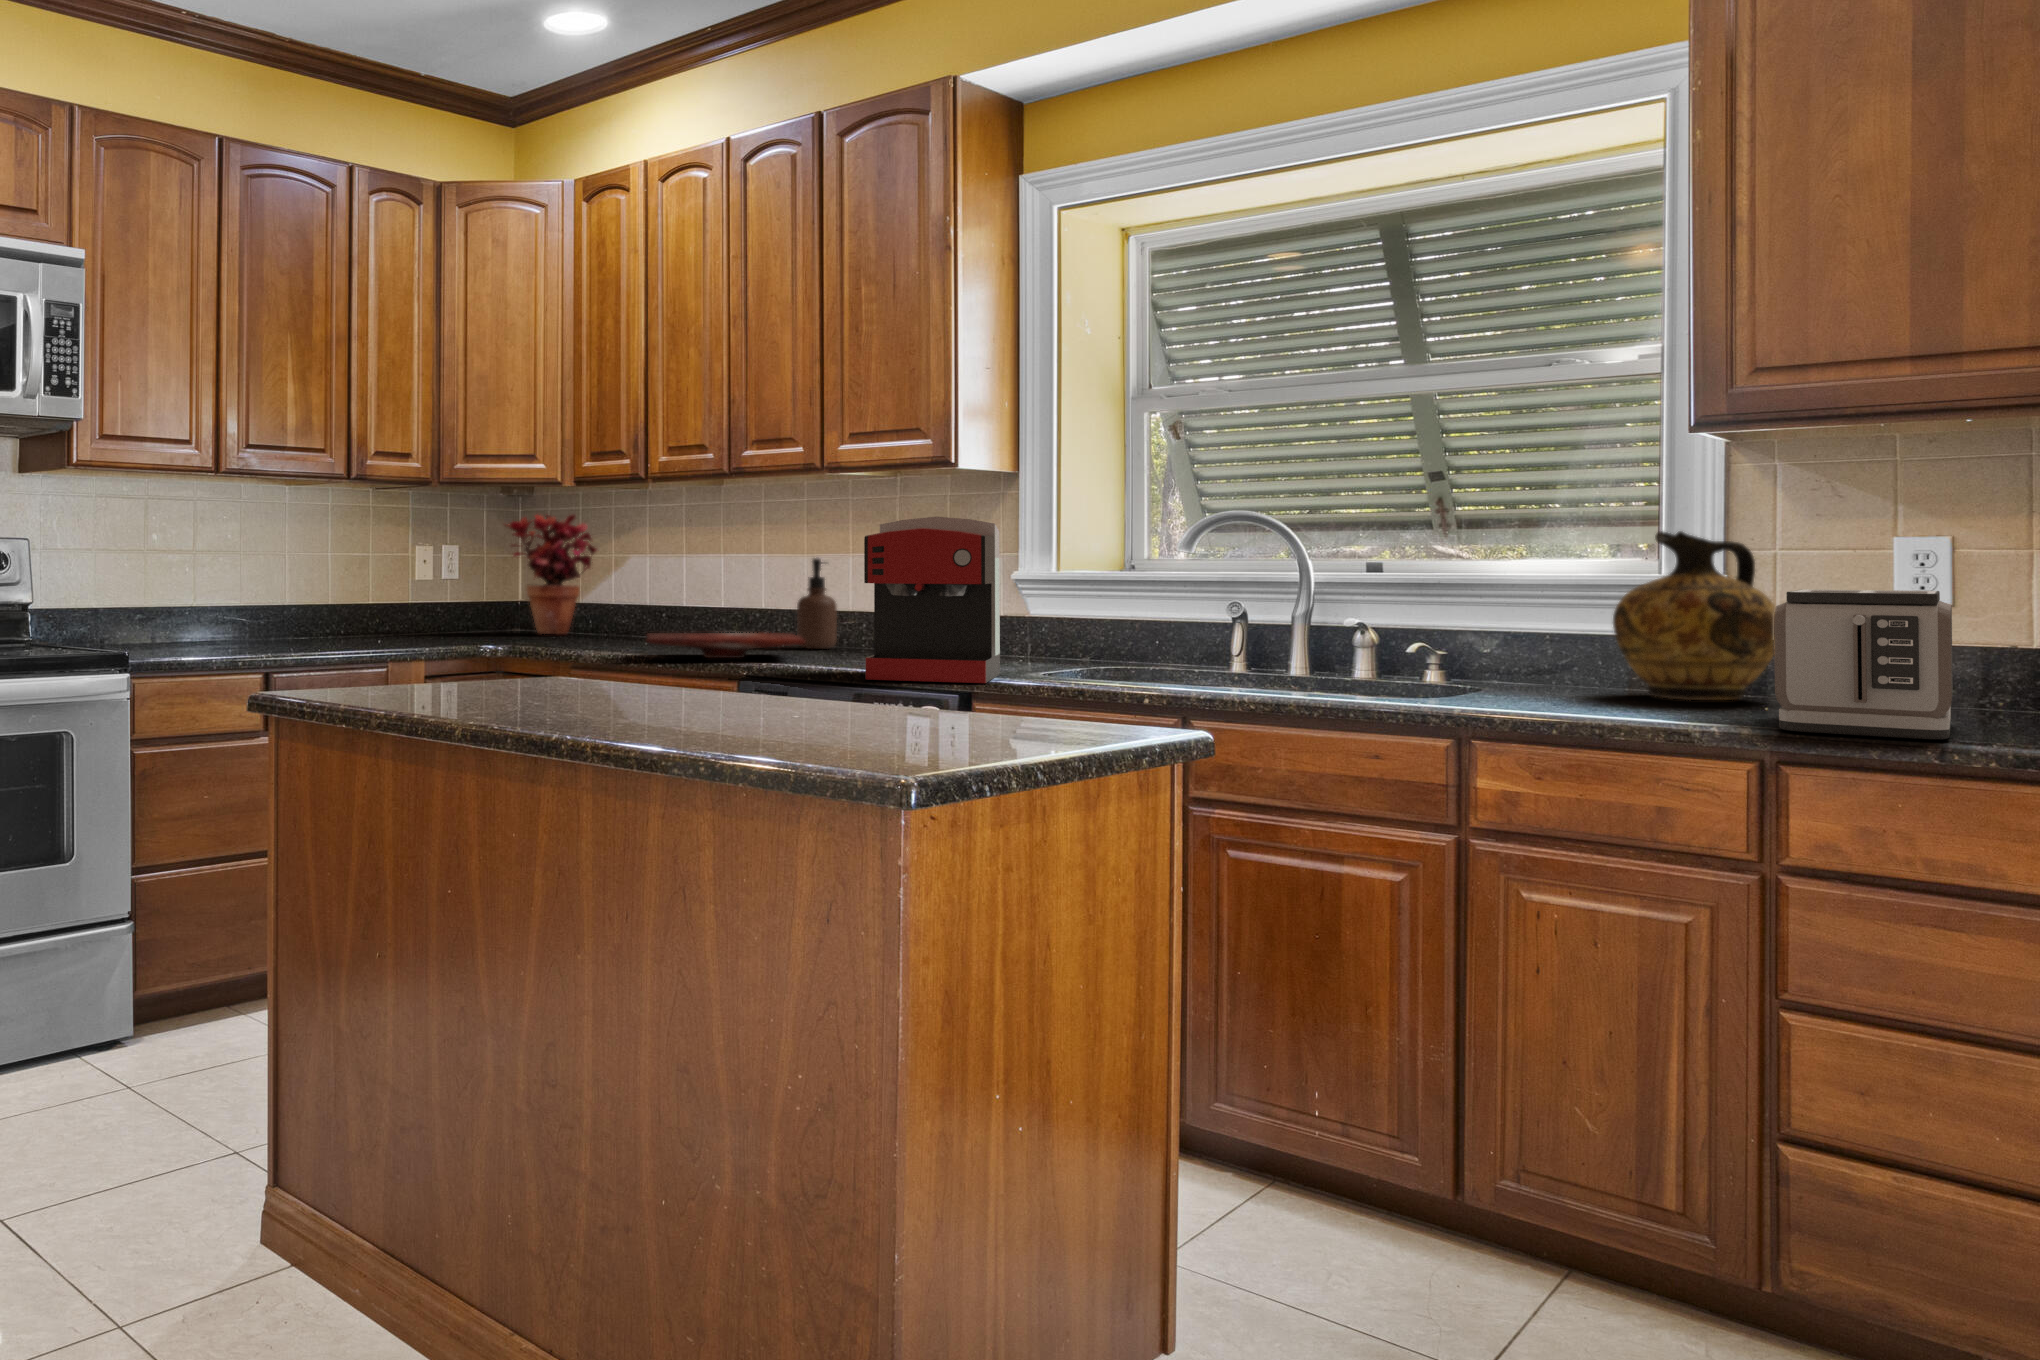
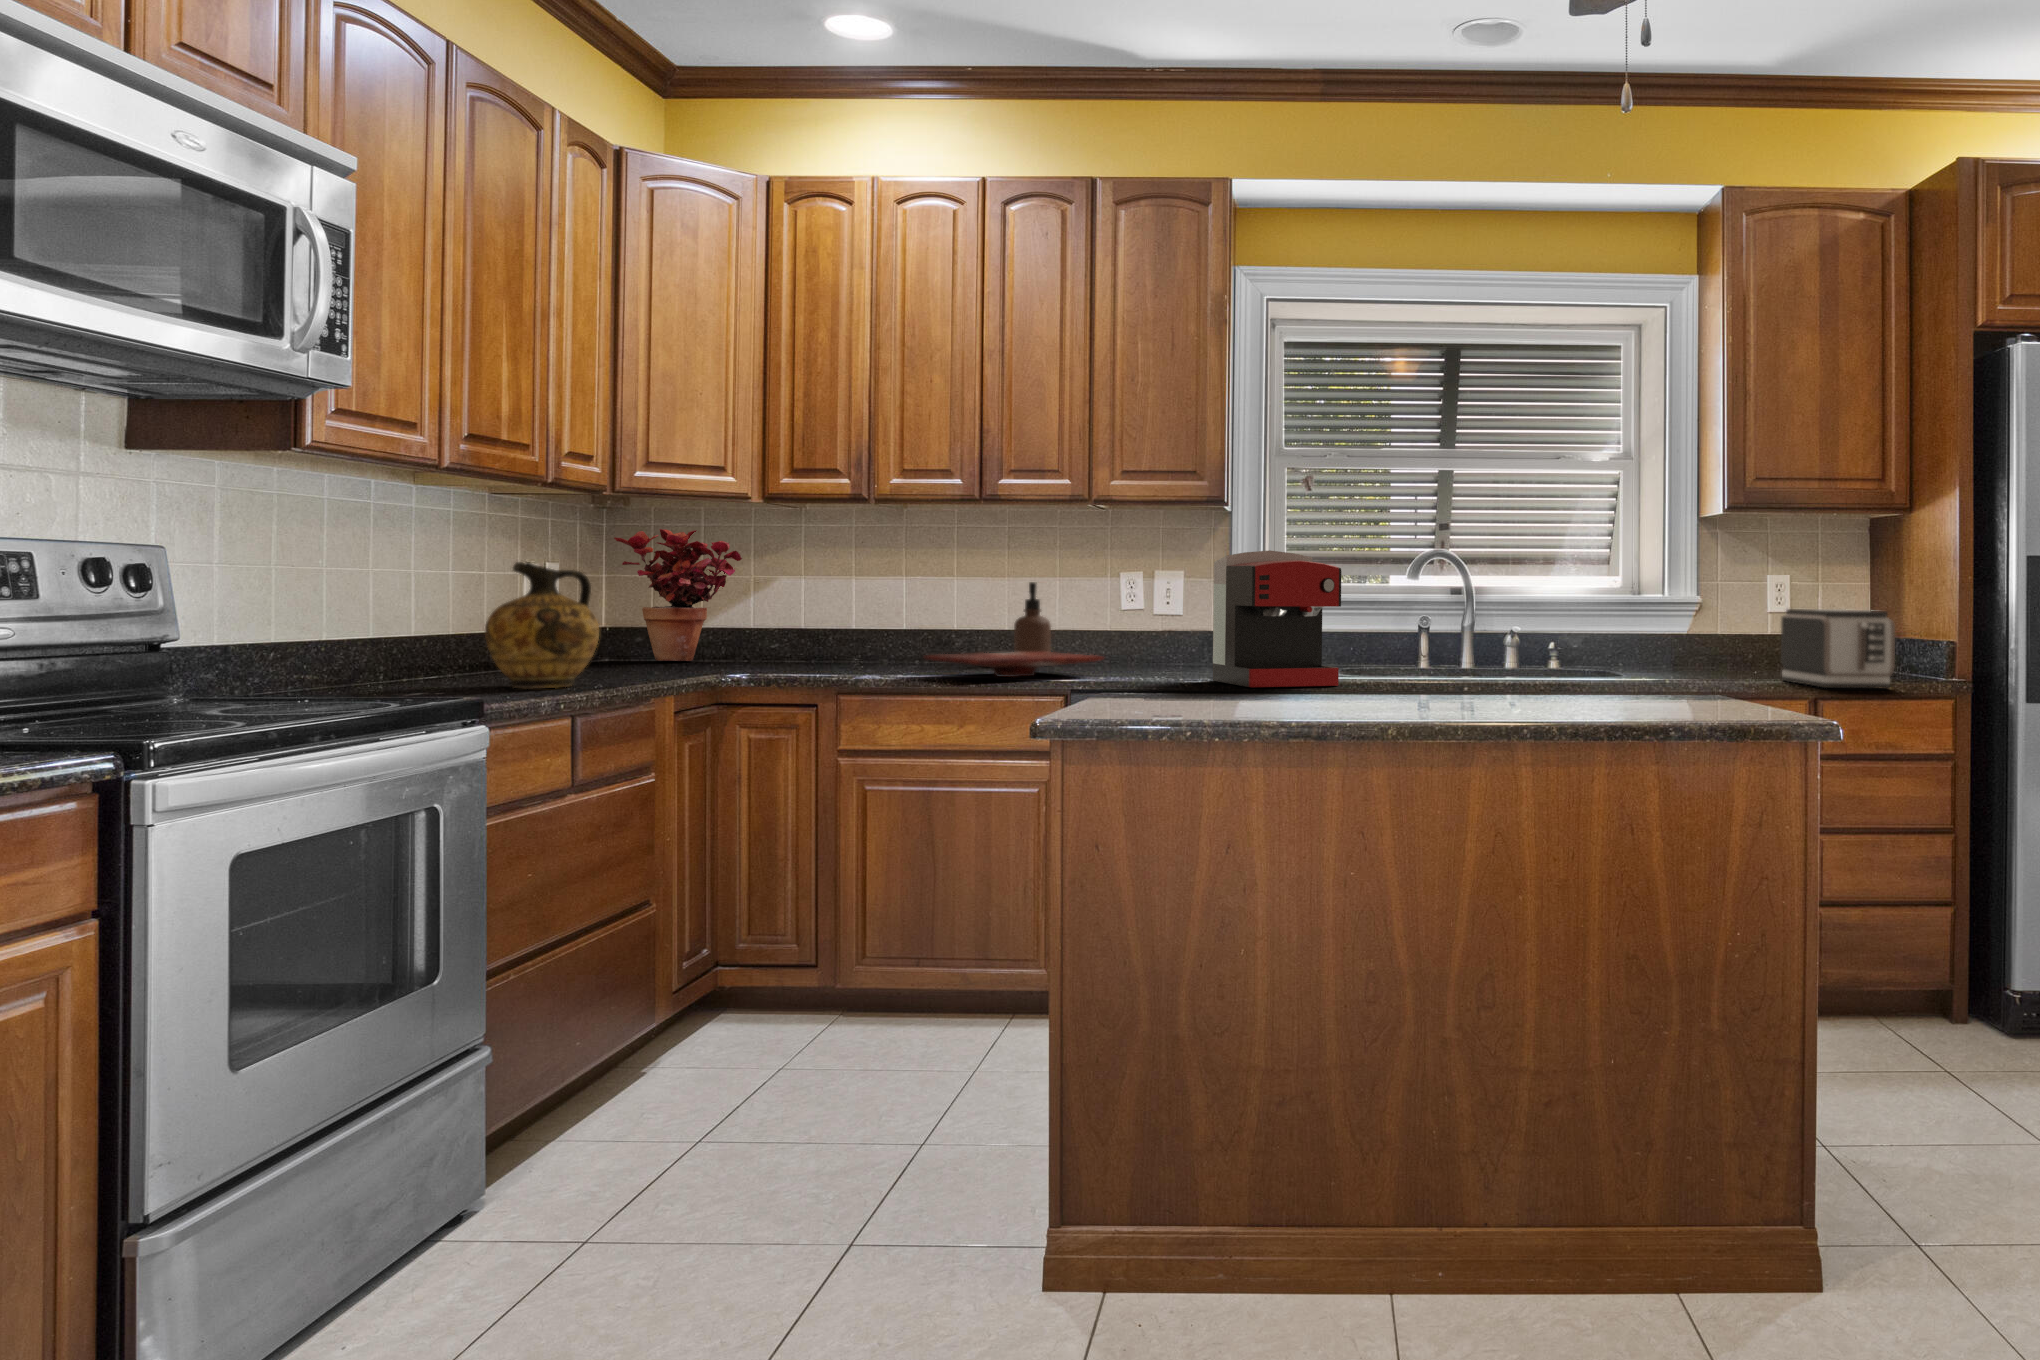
ceramic jug: present [1613,531,1775,700] -> present [485,562,599,688]

